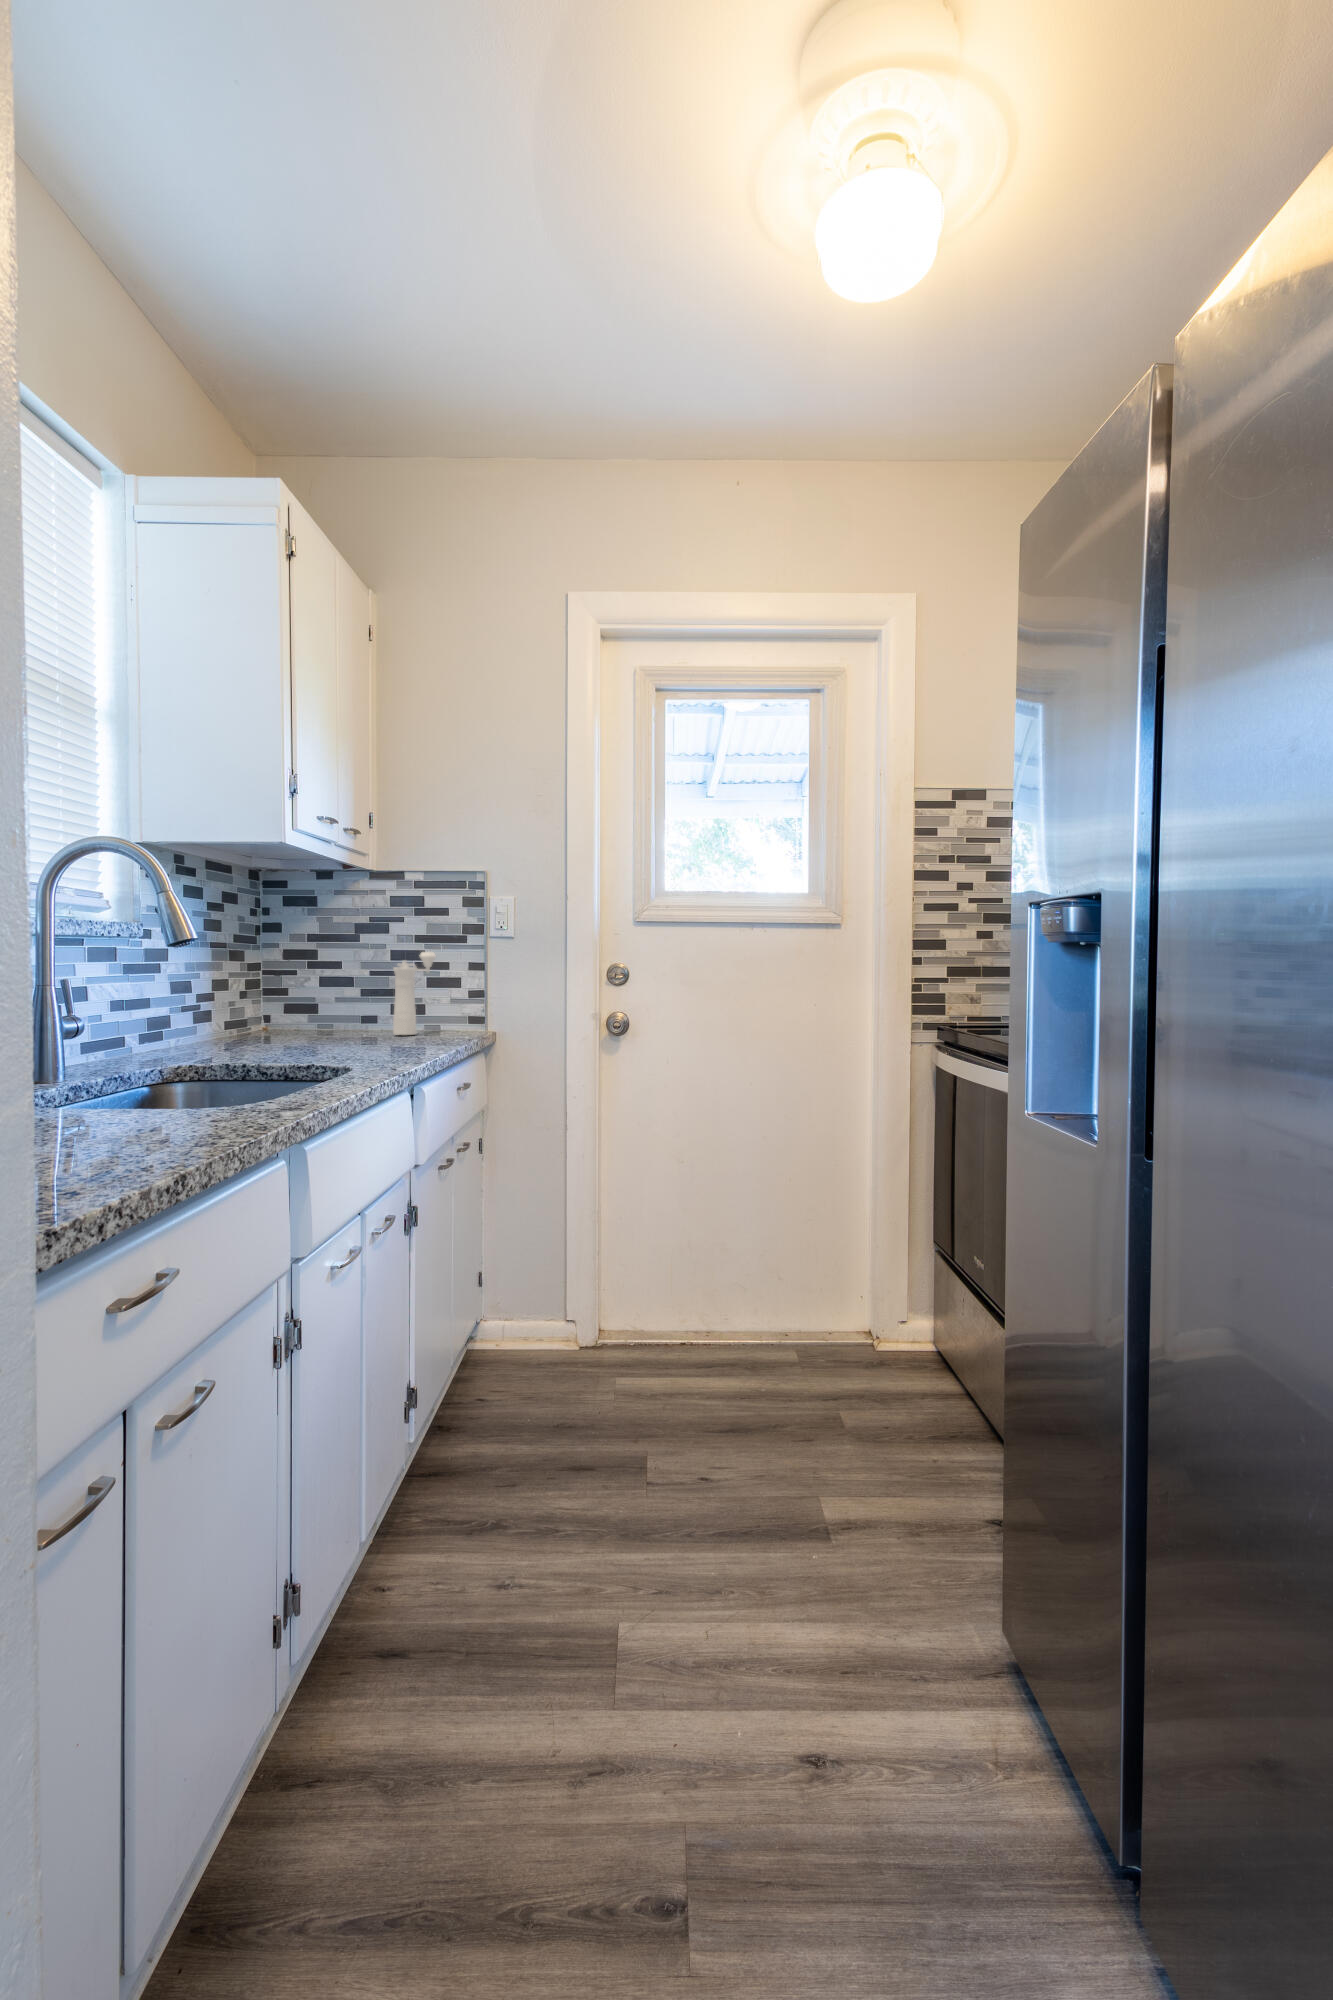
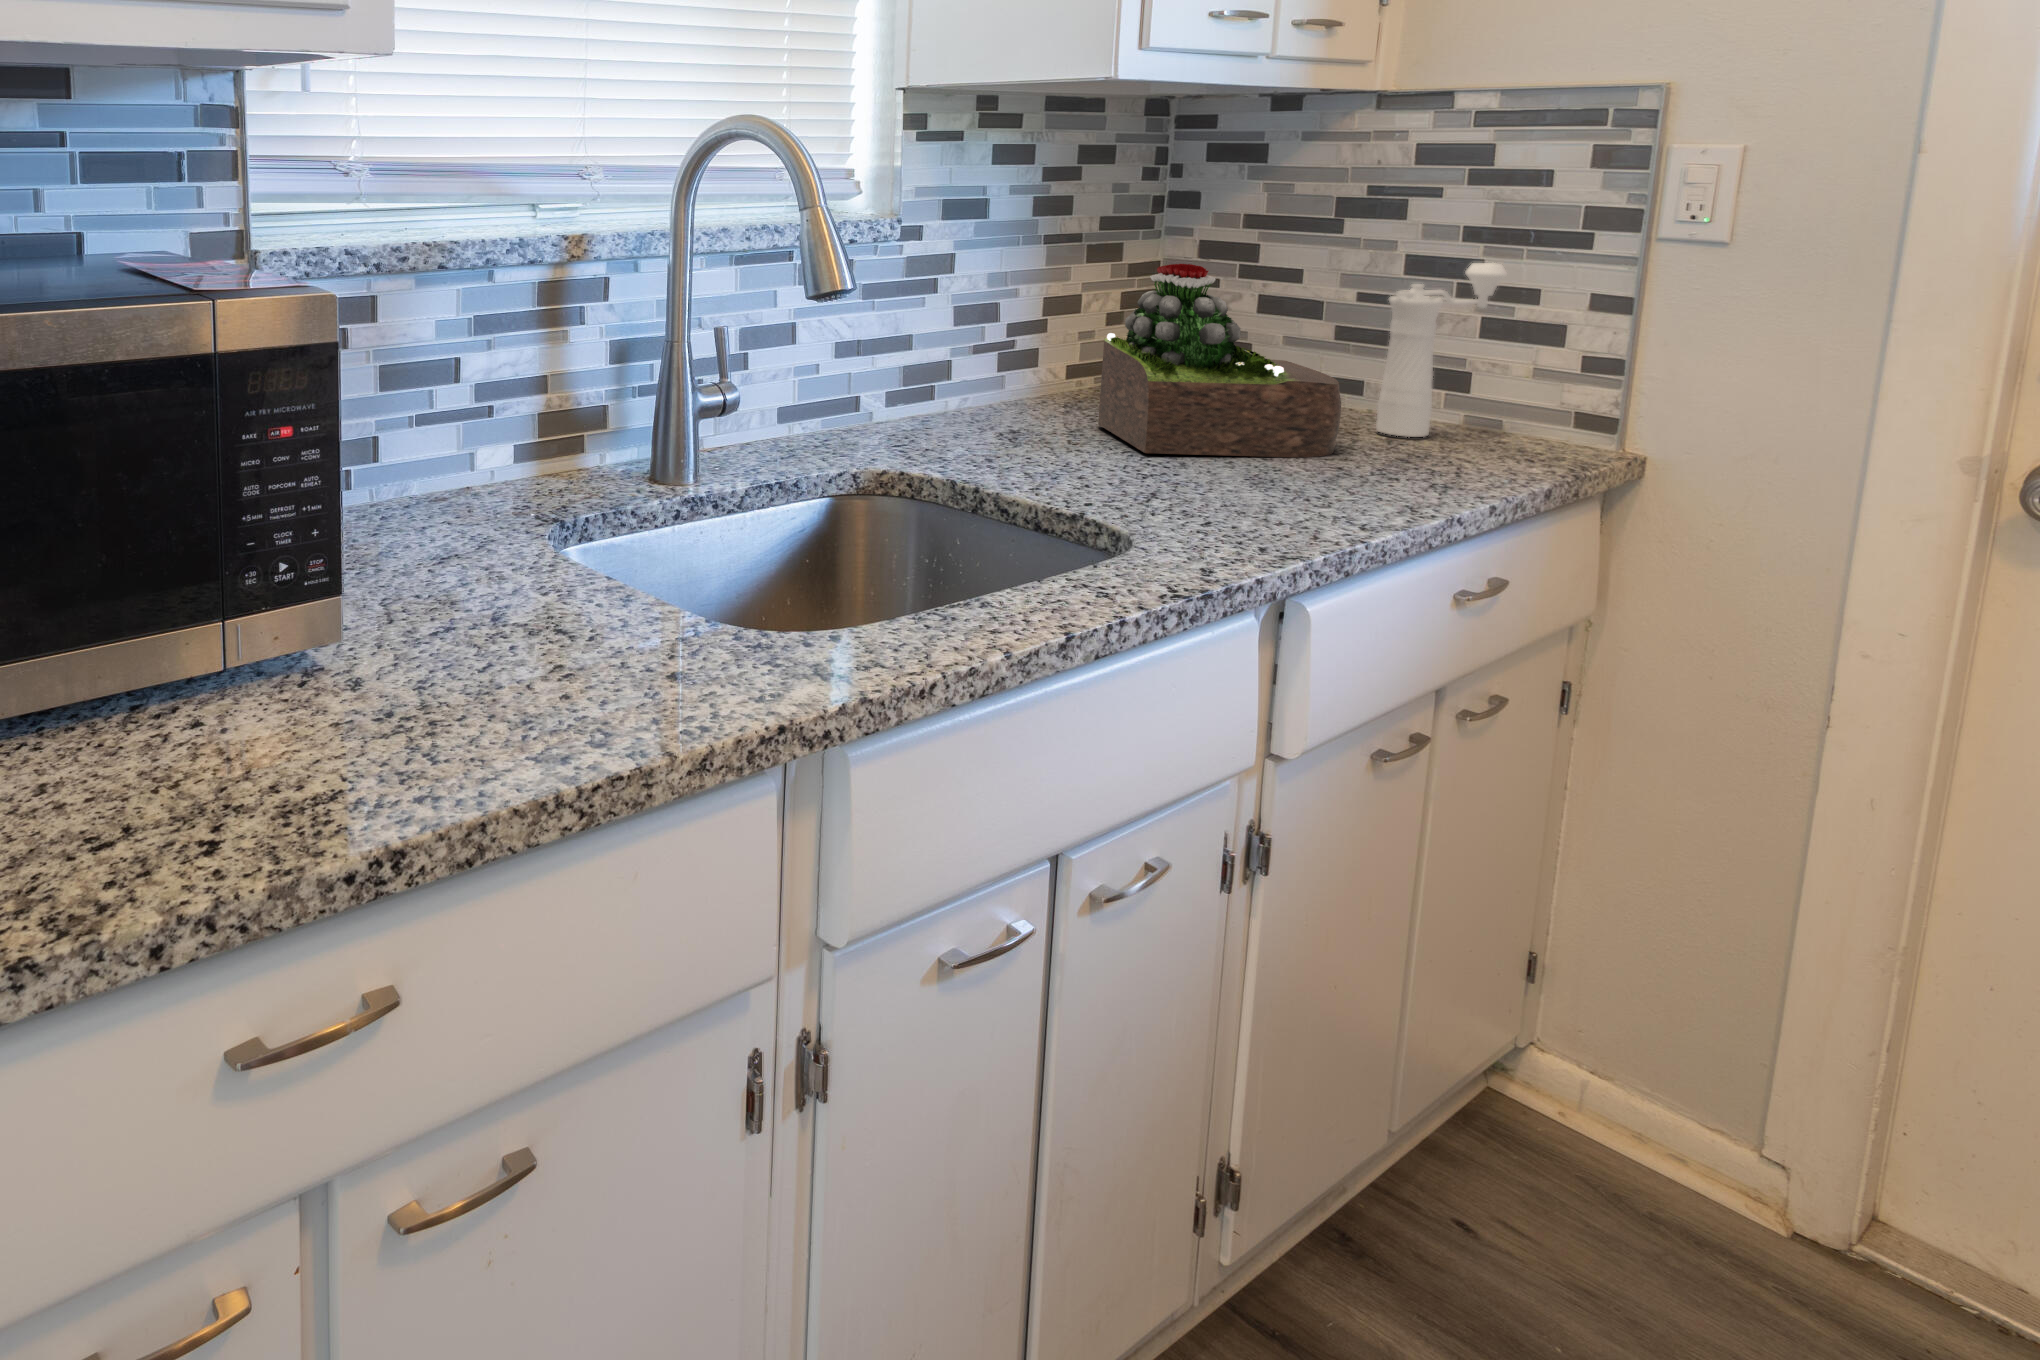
succulent plant: none [262,950,388,1049] -> present [1098,264,1341,457]

